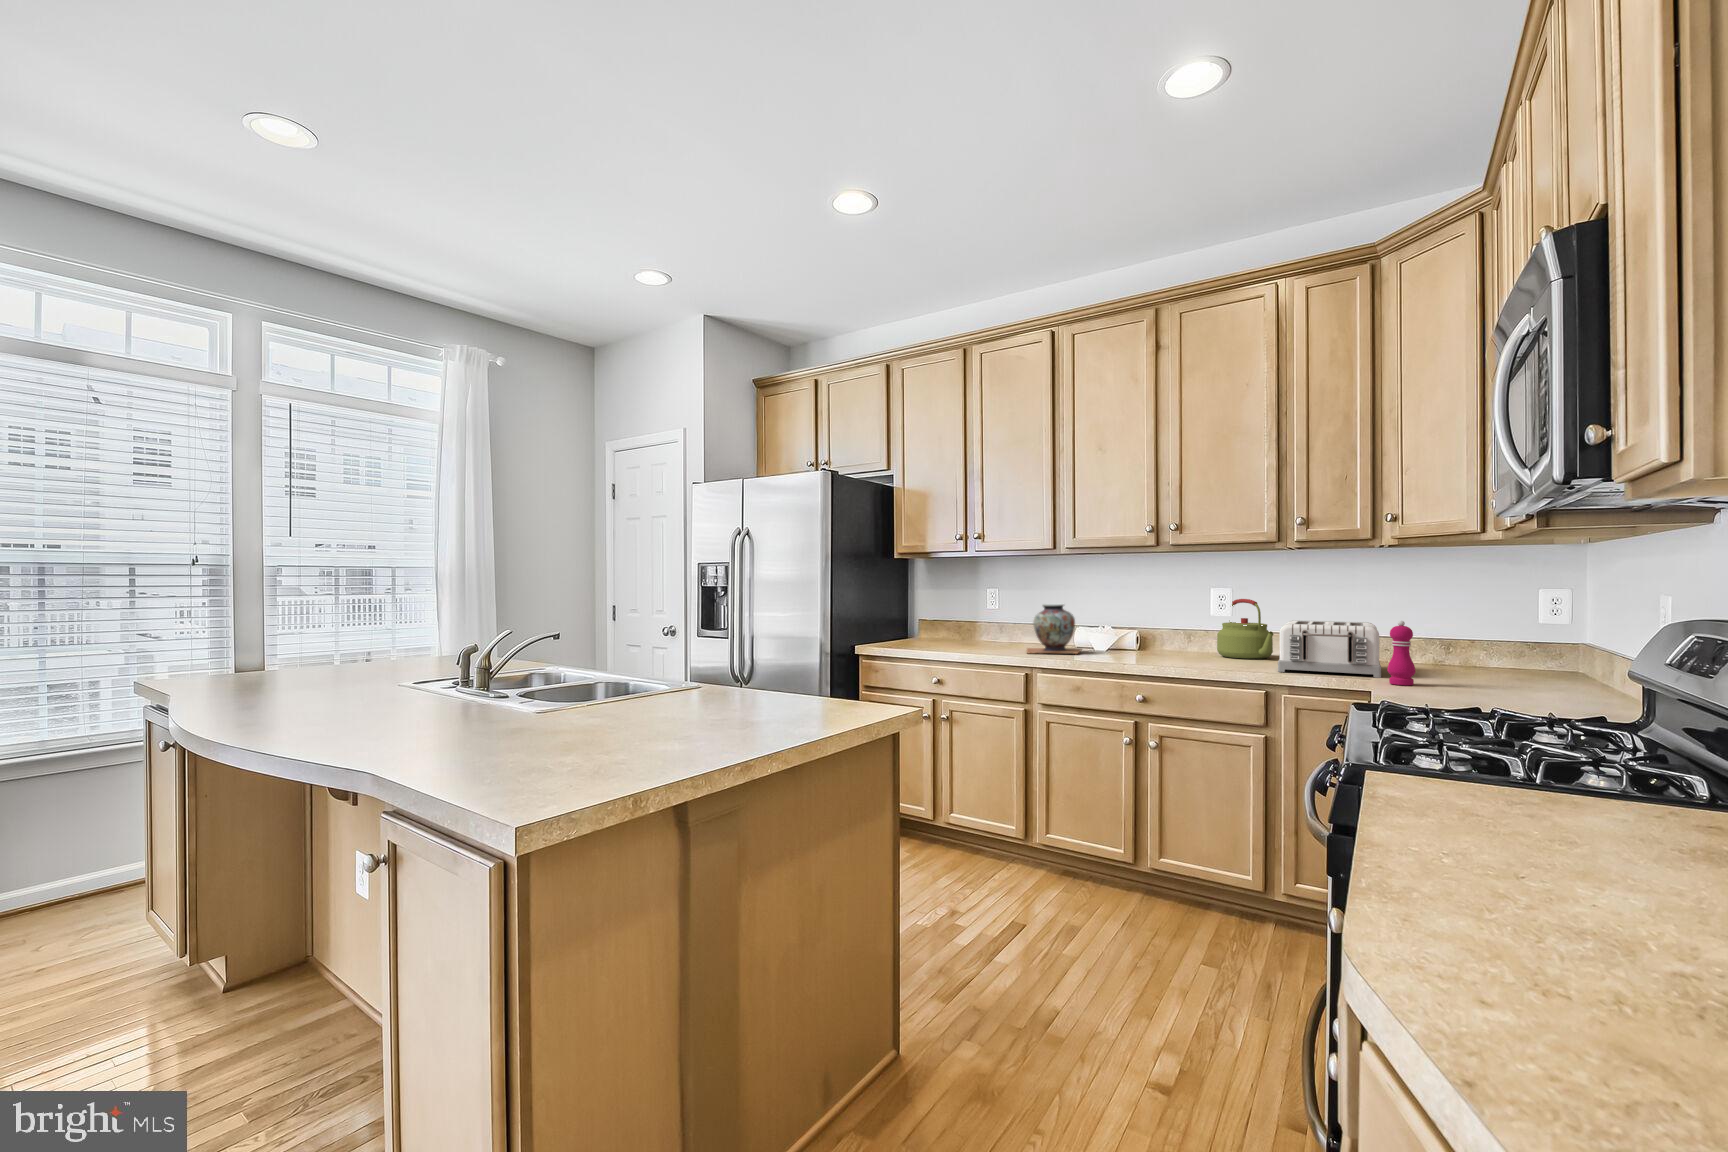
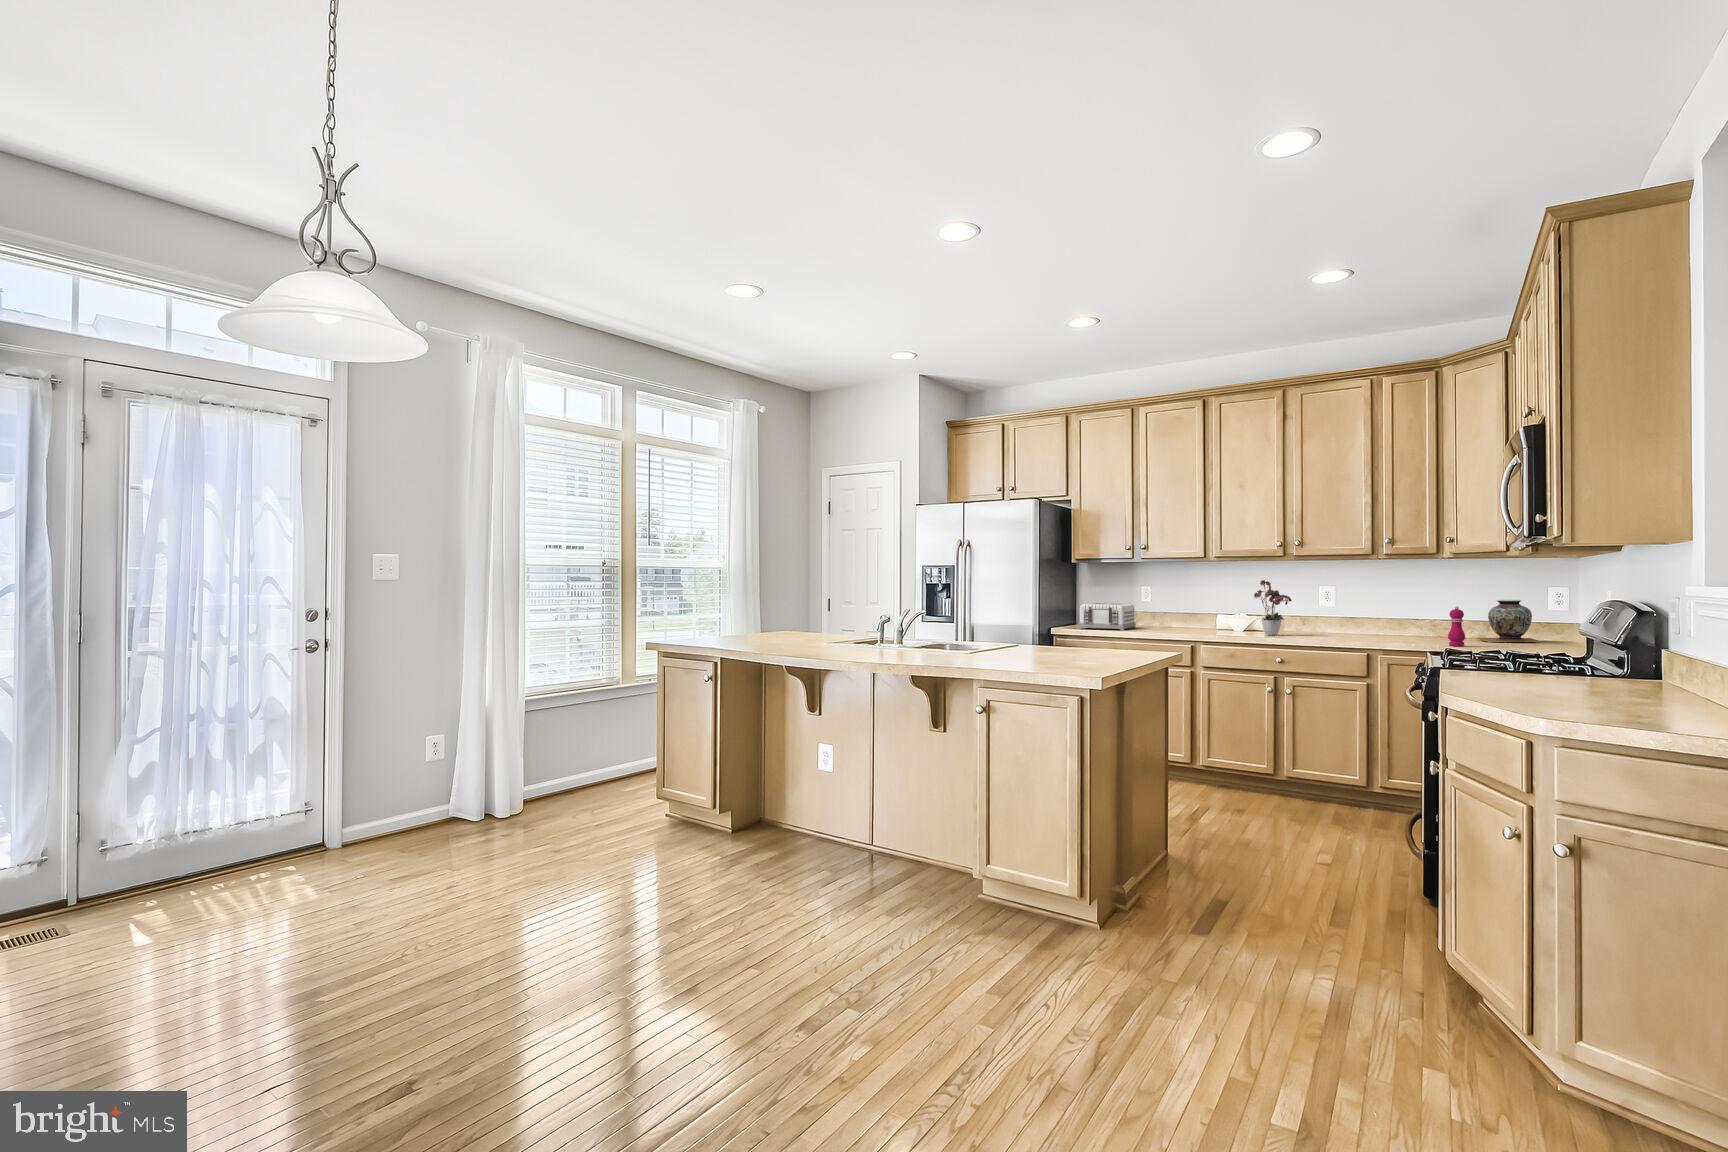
flower arrangement: none [1114,576,1171,658] -> present [1254,580,1292,635]
kettle: present [1217,599,1273,659] -> none [1324,594,1367,636]
decorative vase: present [1027,604,1082,654] -> present [1476,600,1540,642]
toaster: present [1278,620,1381,678] -> present [1079,603,1136,630]

